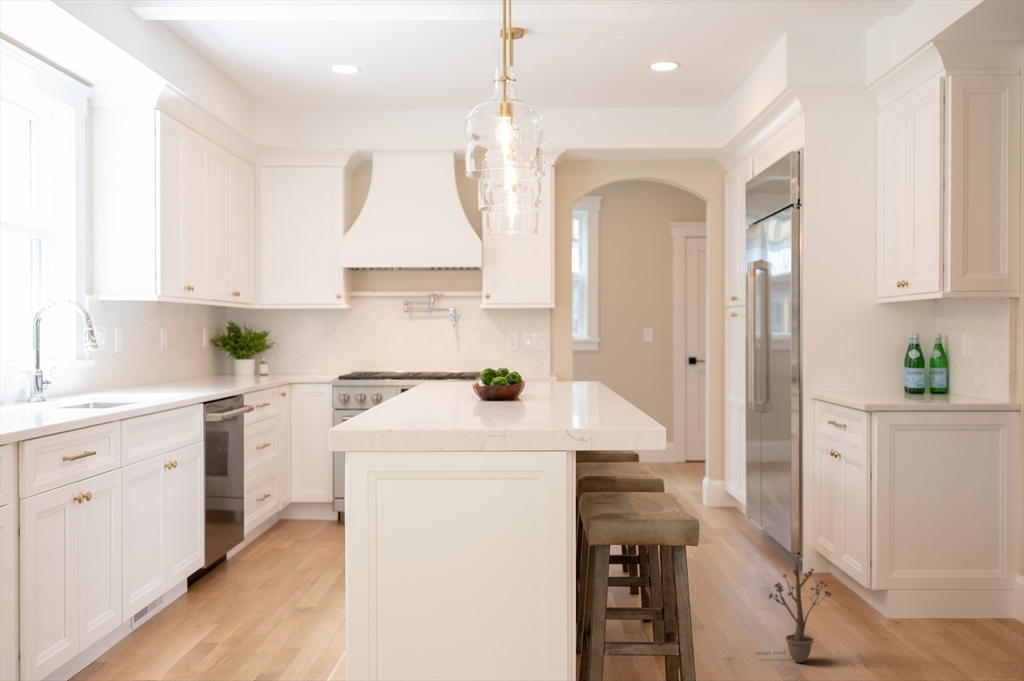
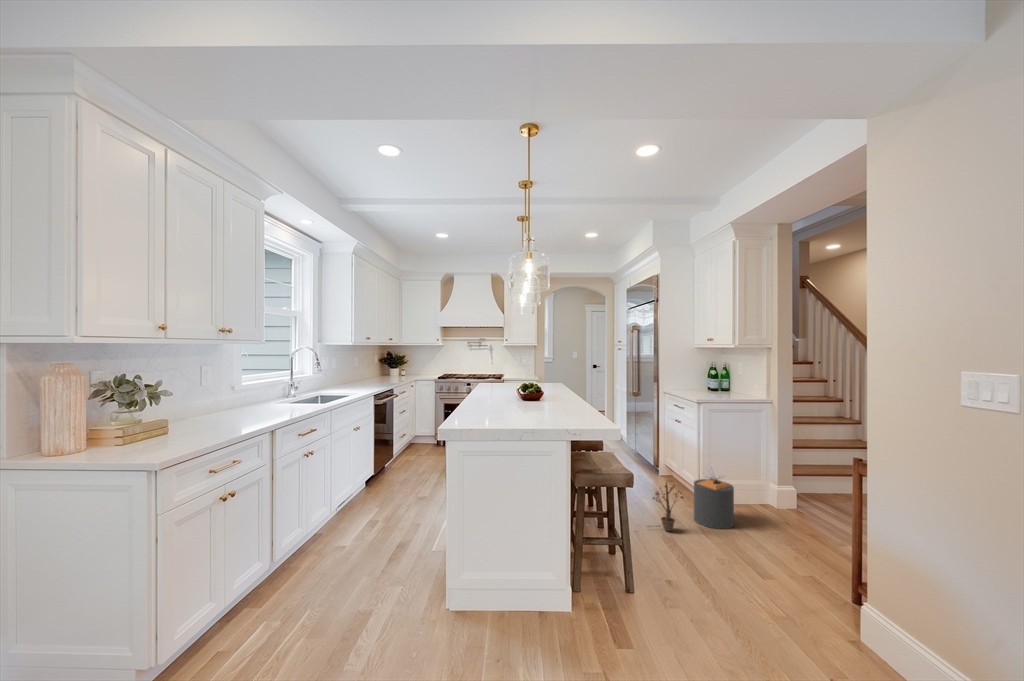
trash can: none [857,534,936,659] -> present [694,477,734,529]

